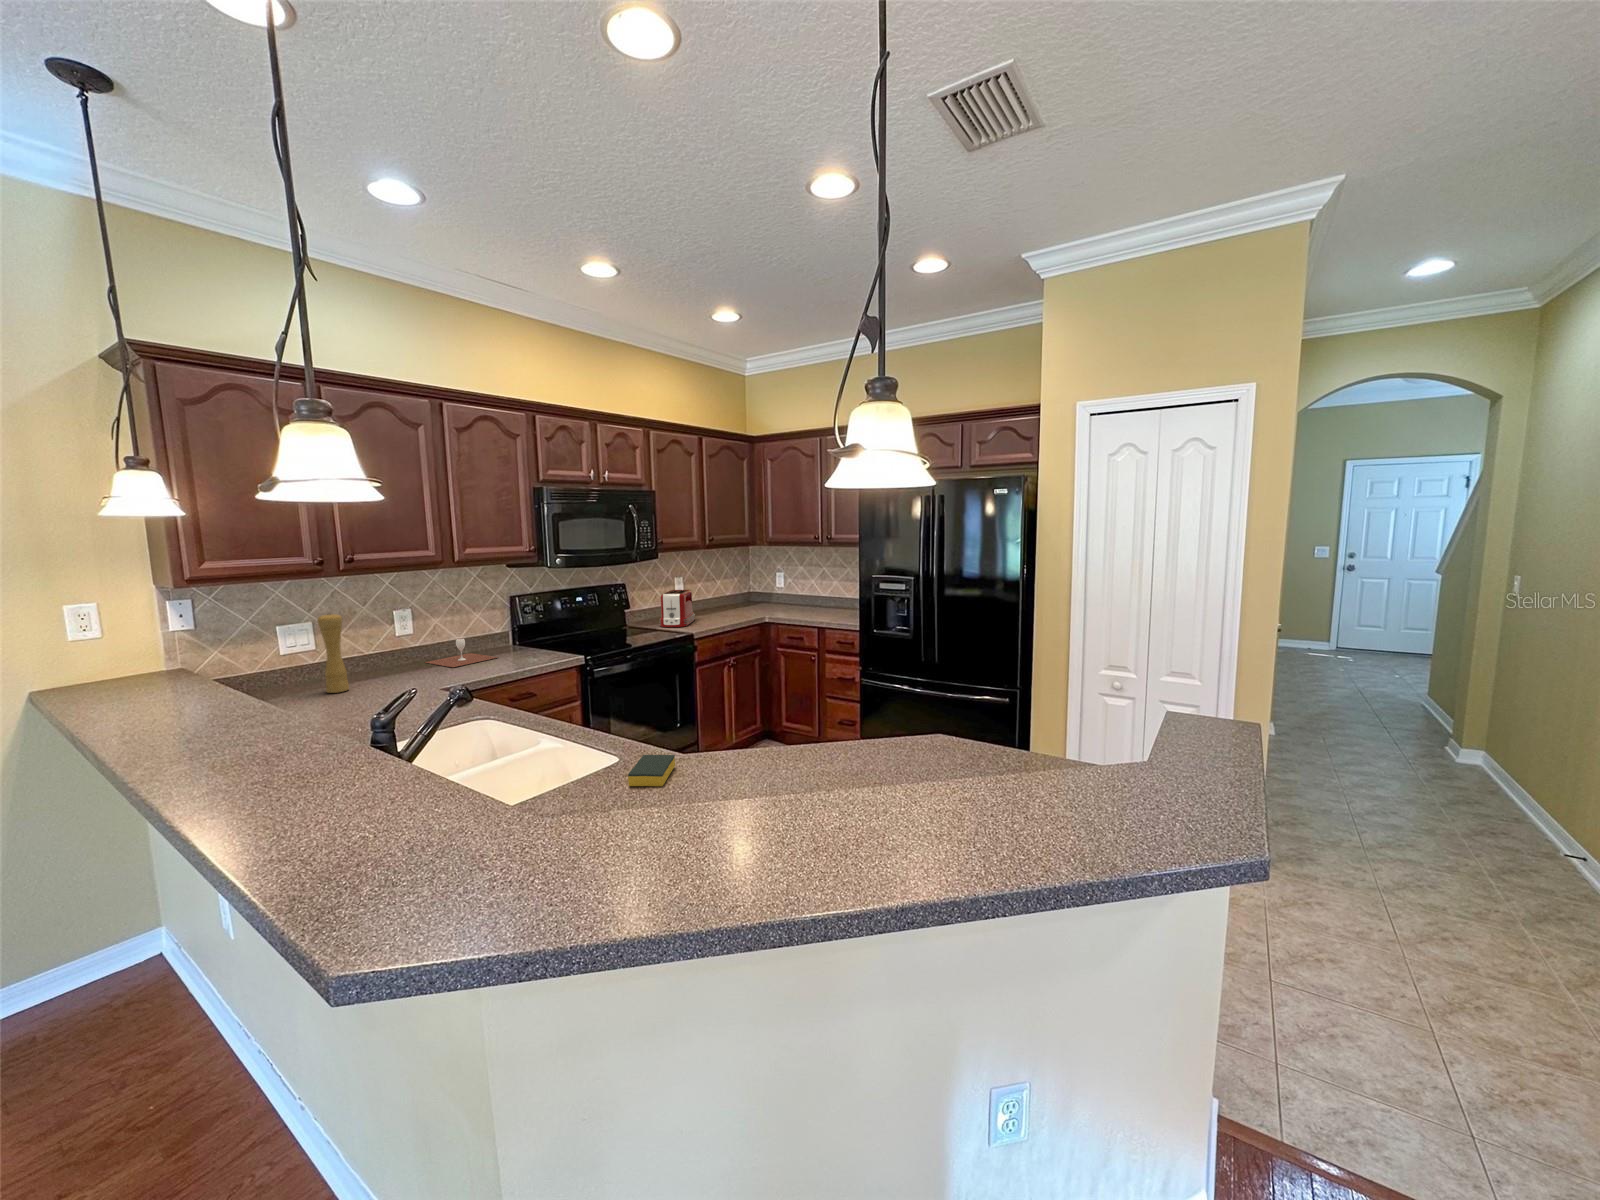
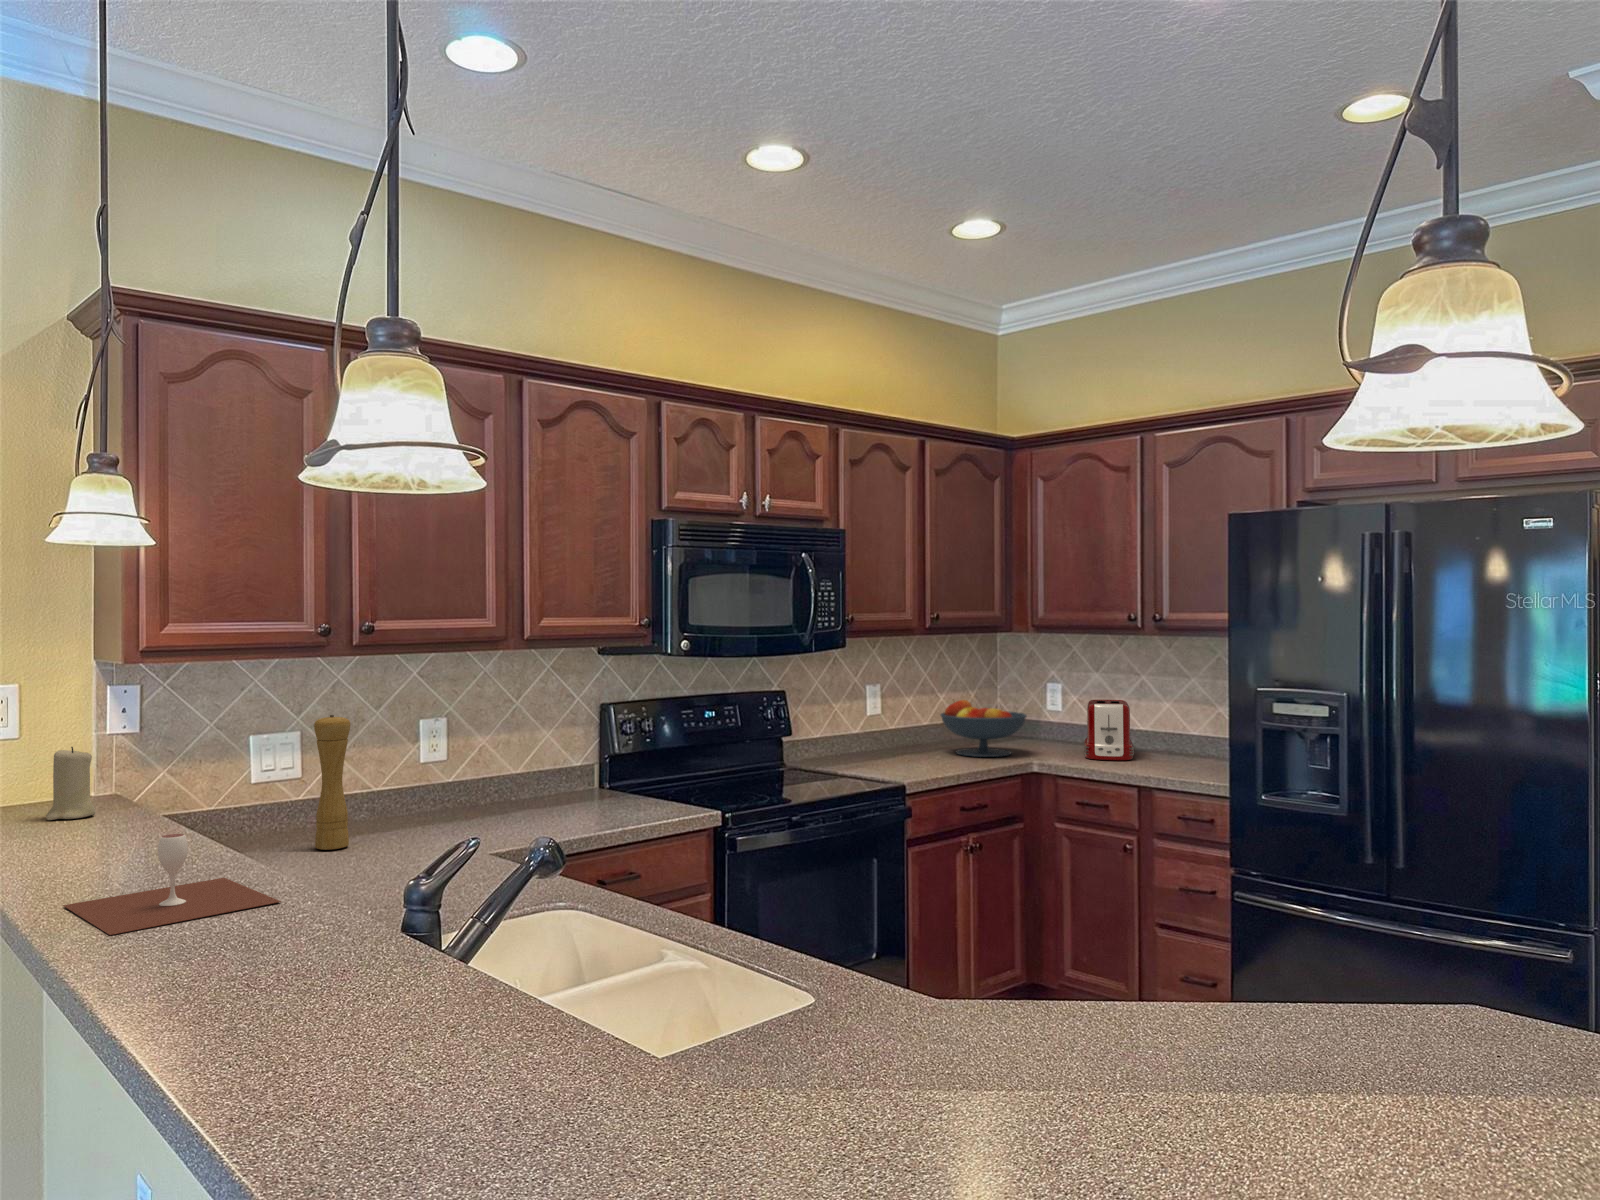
fruit bowl: none [717,583,763,614] -> present [941,700,1027,757]
toaster: present [659,590,695,627] -> present [1084,700,1134,760]
wine glass: present [425,638,497,667] -> present [63,834,281,935]
candle: none [127,642,165,688] -> present [46,747,96,820]
sponge: present [628,755,675,786] -> none [860,994,944,1061]

